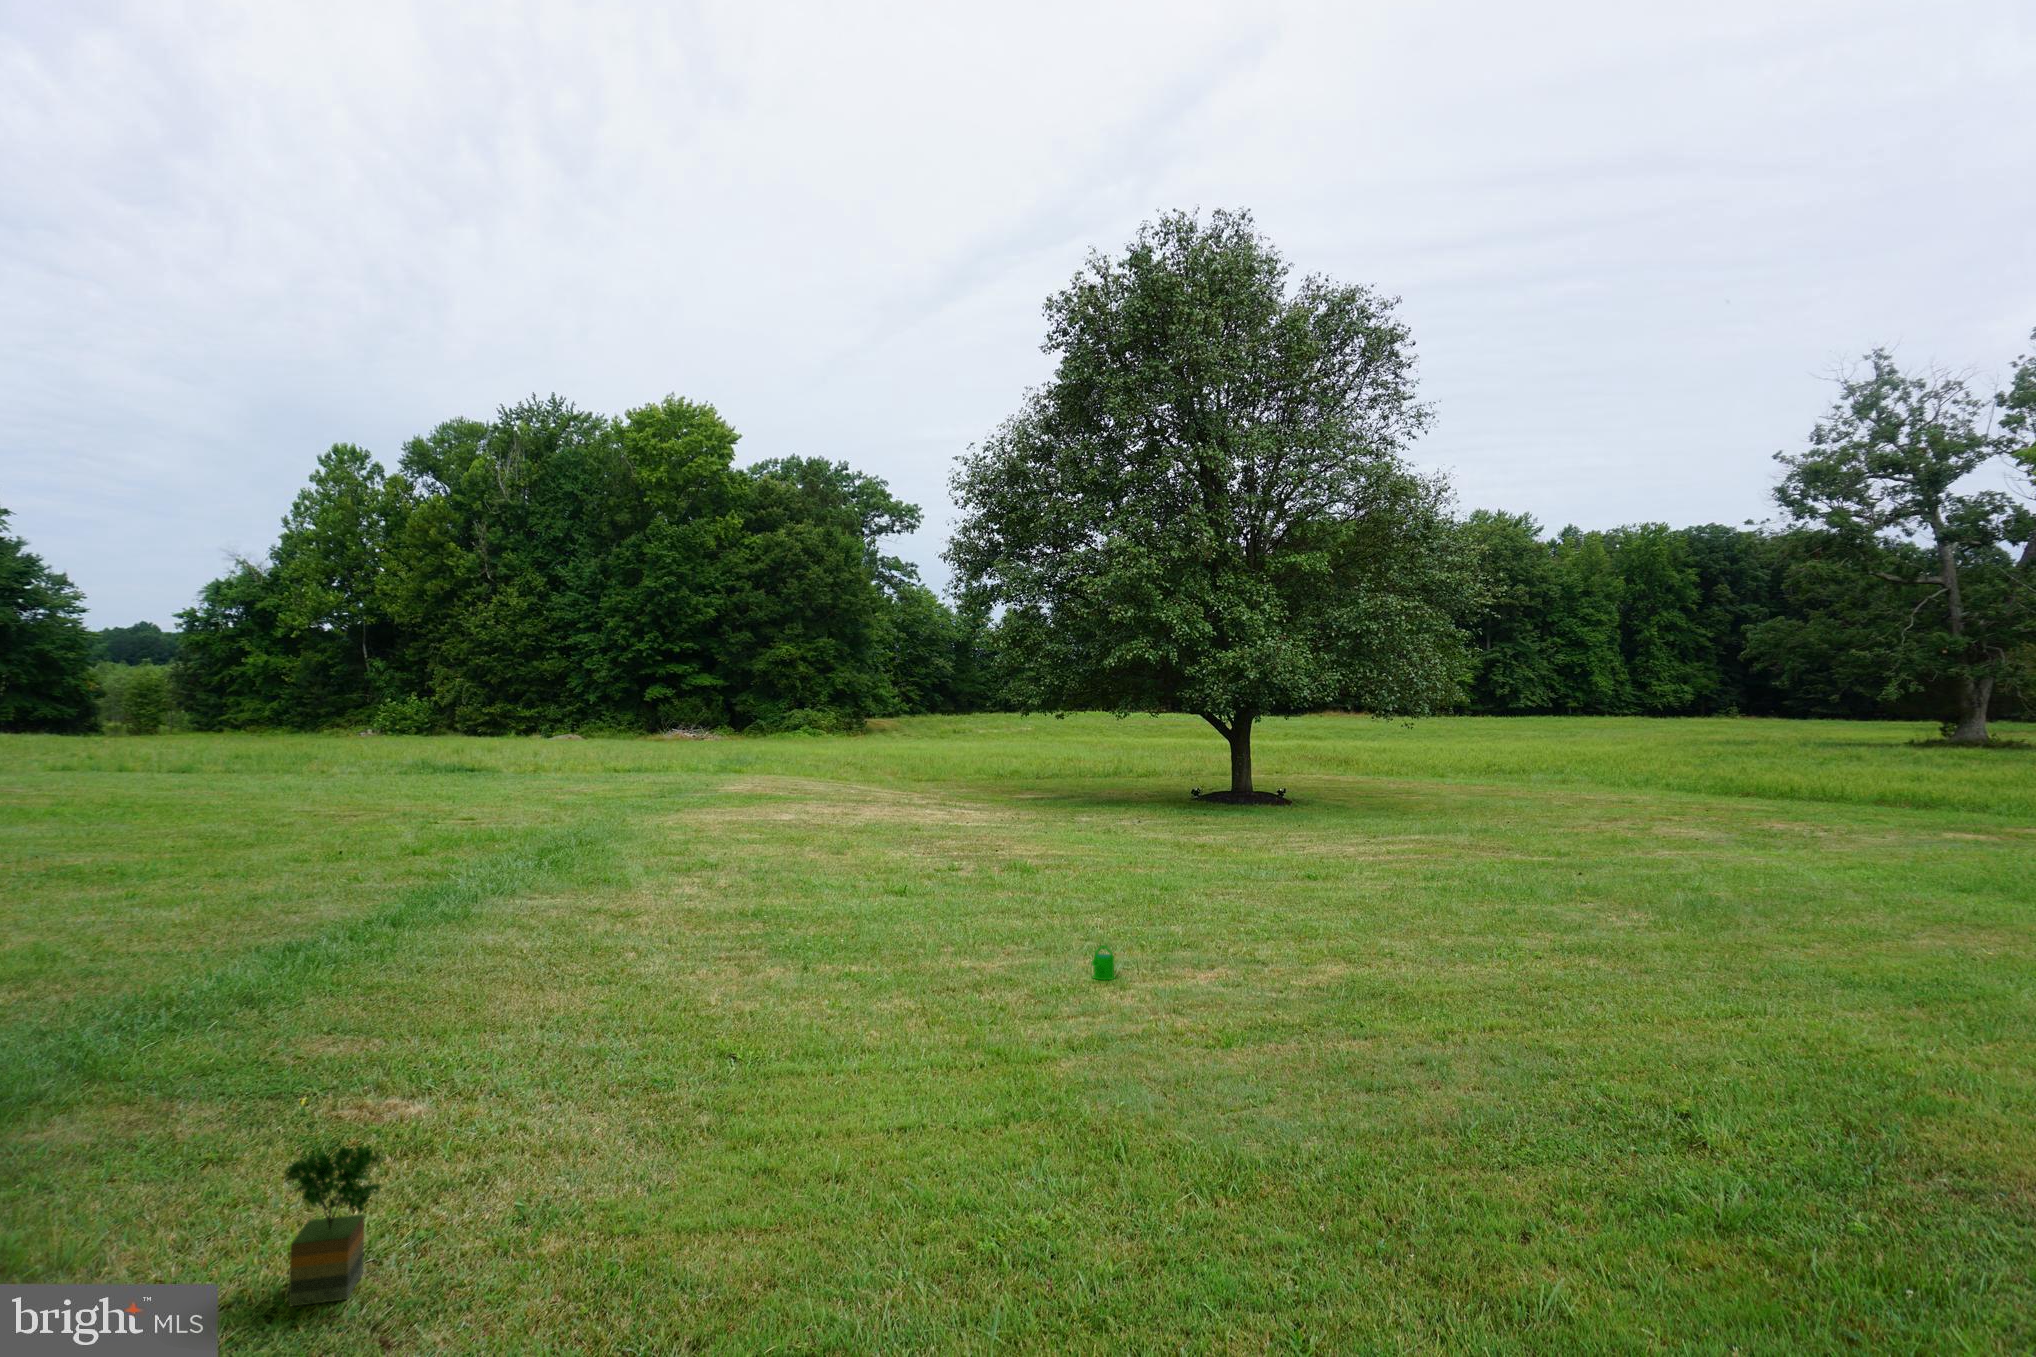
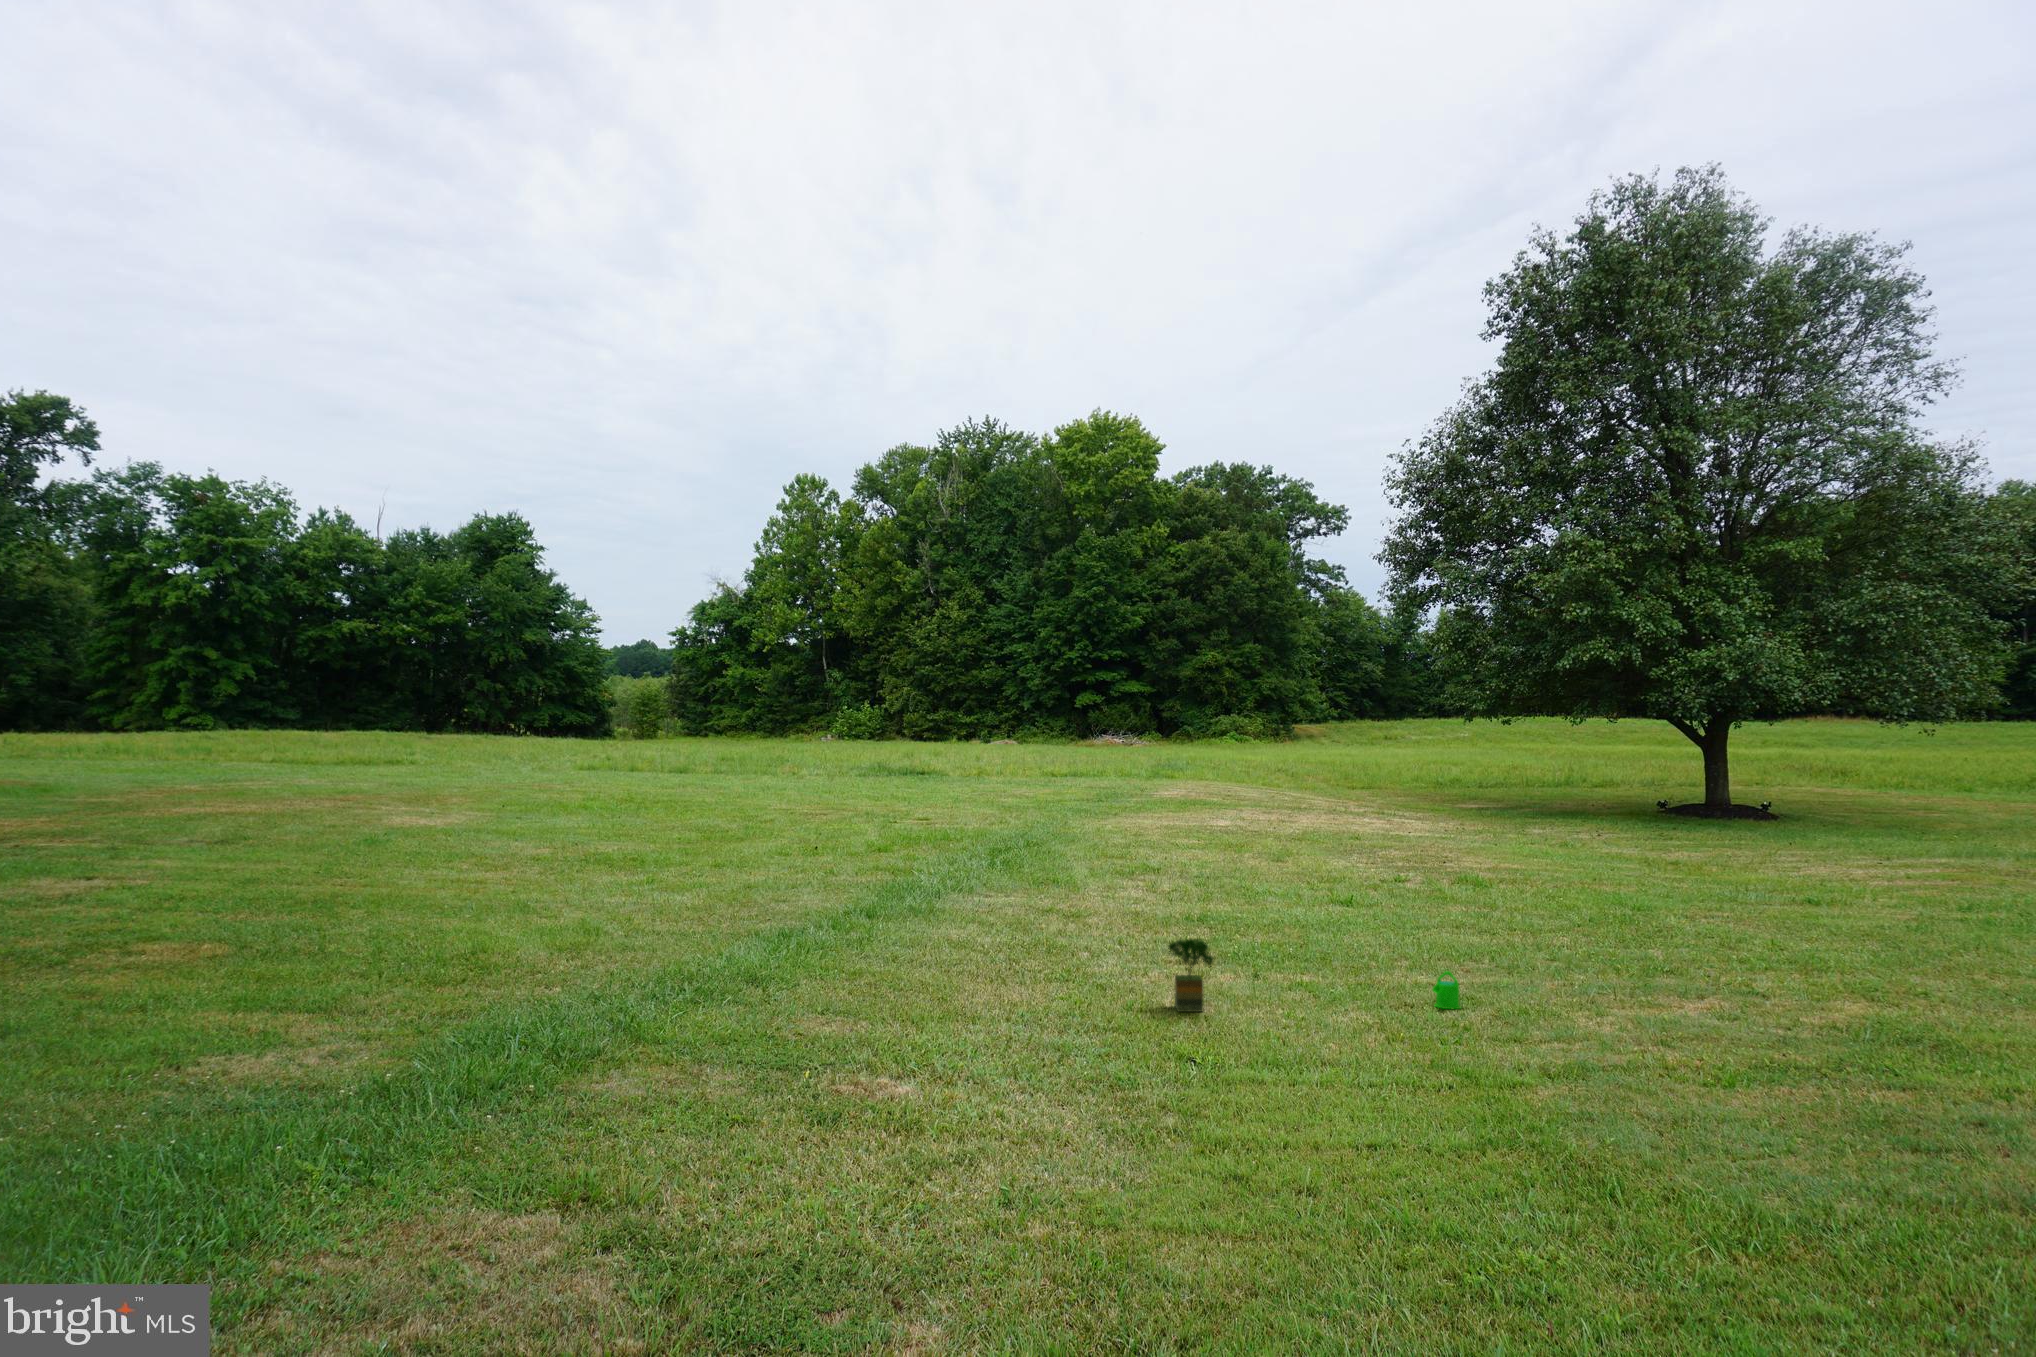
watering can: present [1091,945,1115,980] -> present [1432,971,1461,1009]

